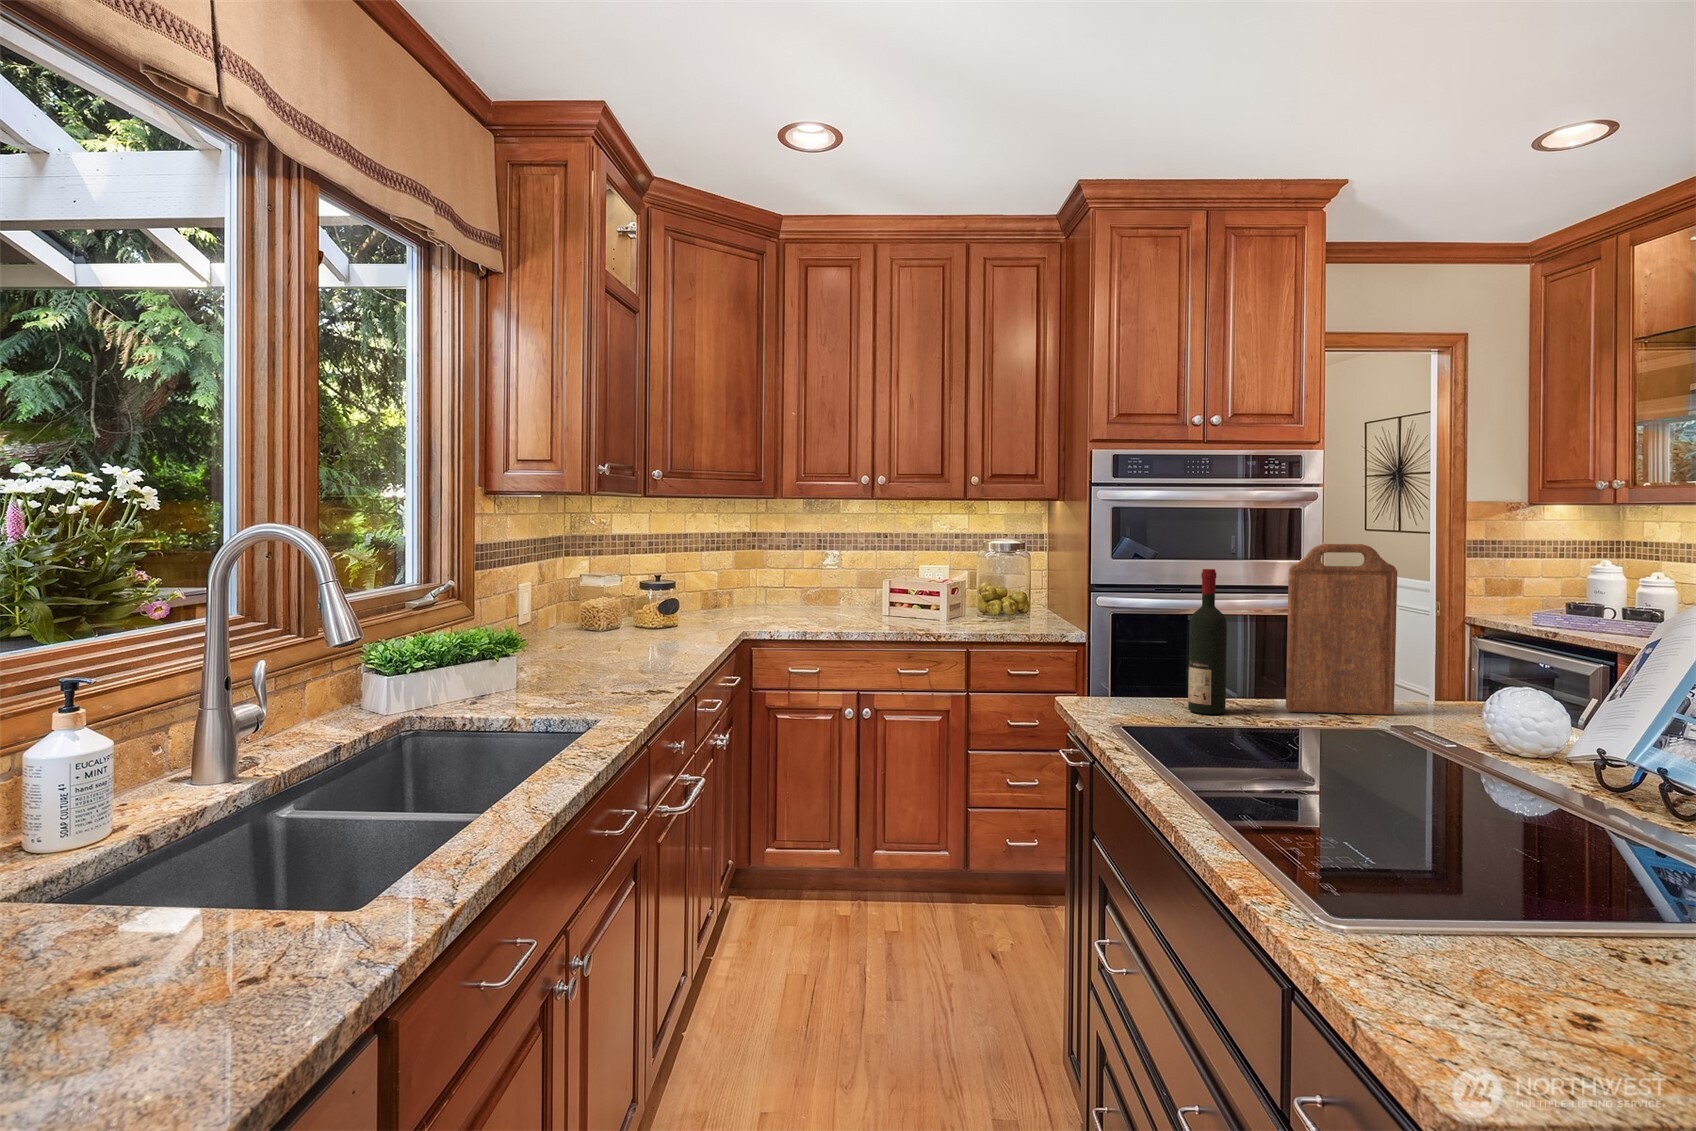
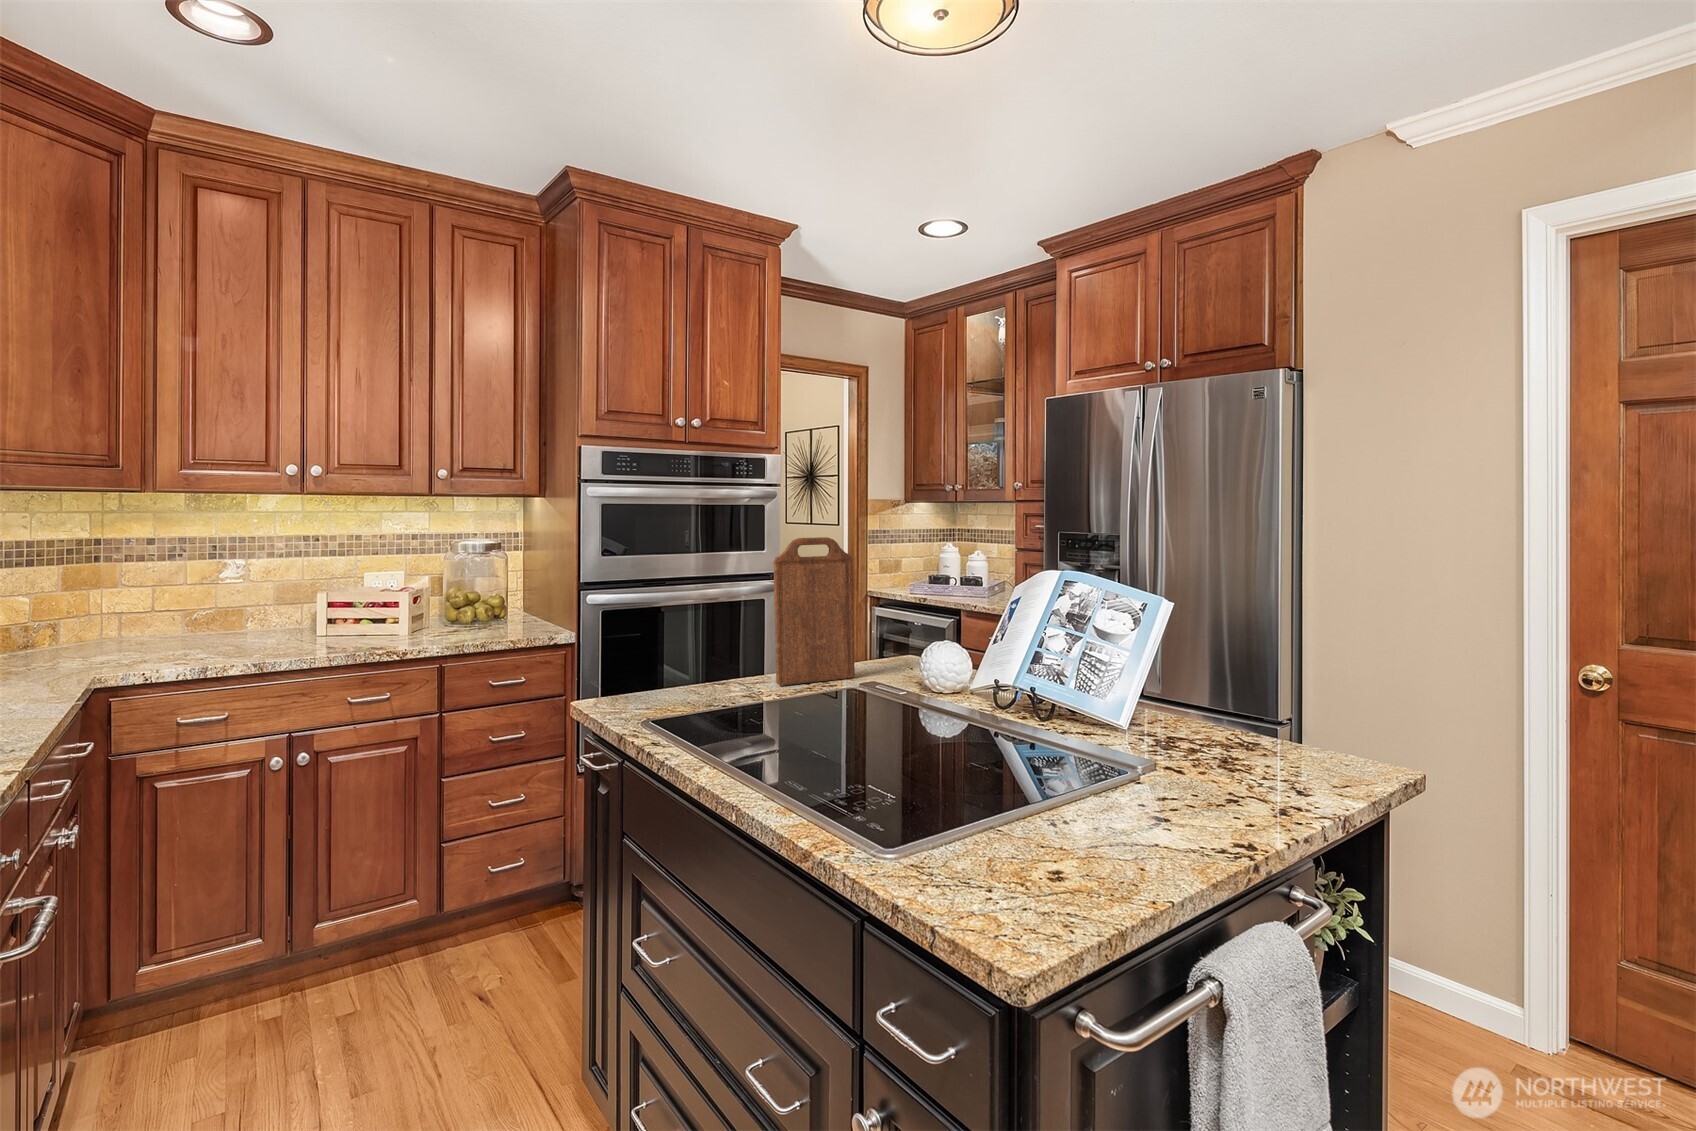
wine bottle: present [1188,569,1227,714] -> none [695,564,730,698]

